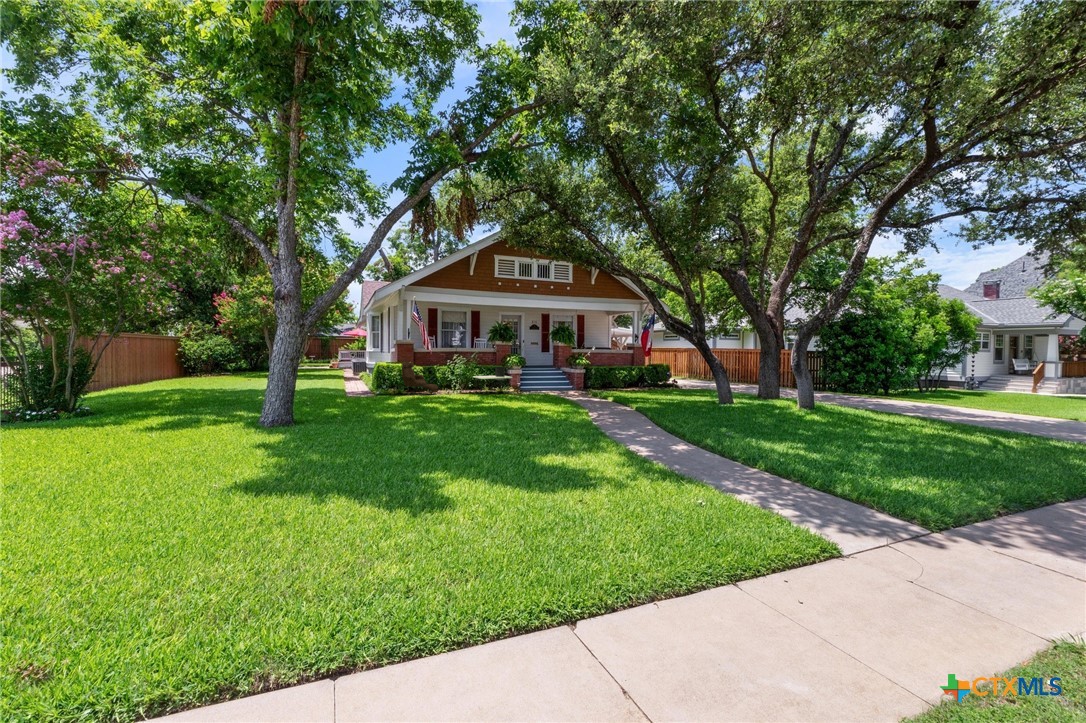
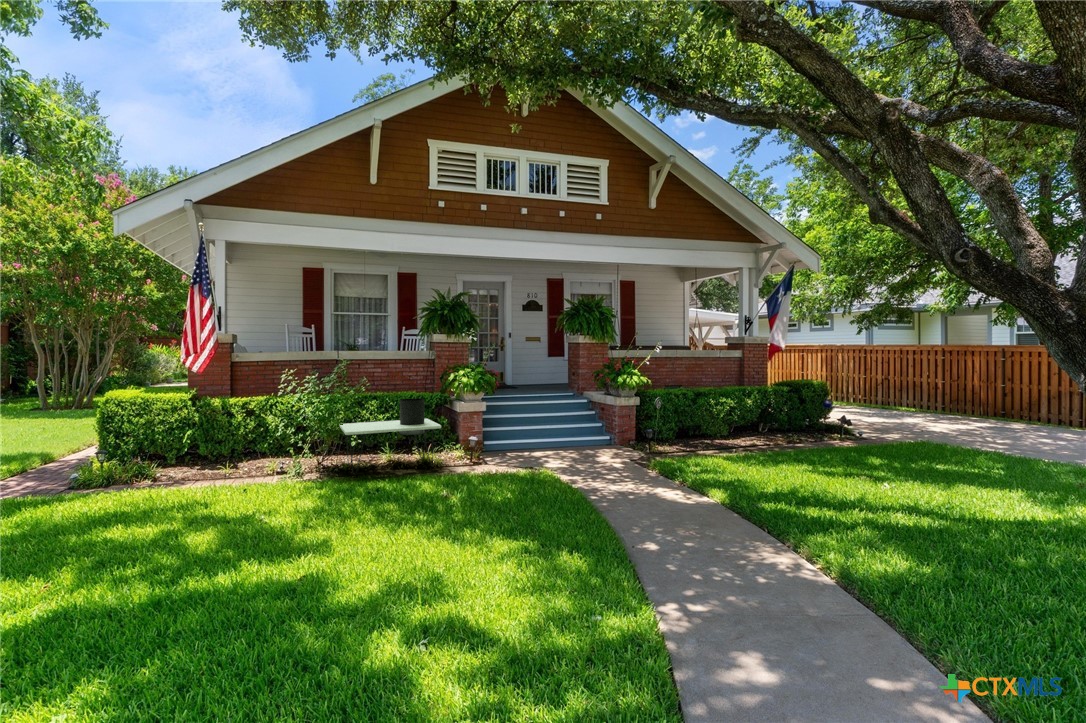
lounge chair: present [402,362,438,394] -> none [124,390,231,485]

